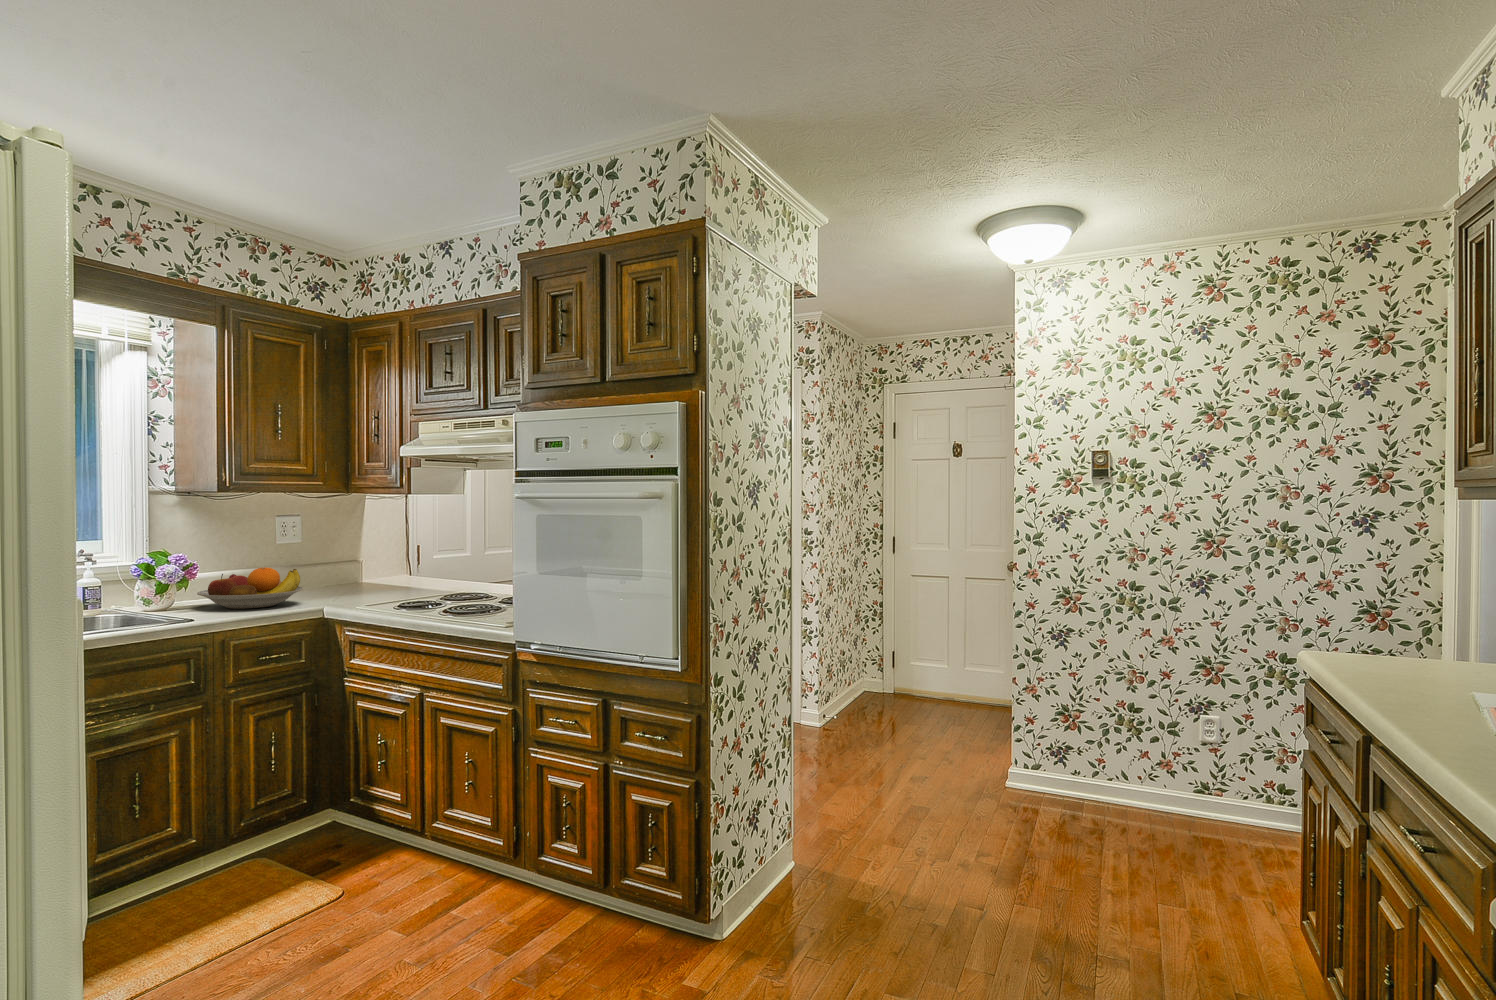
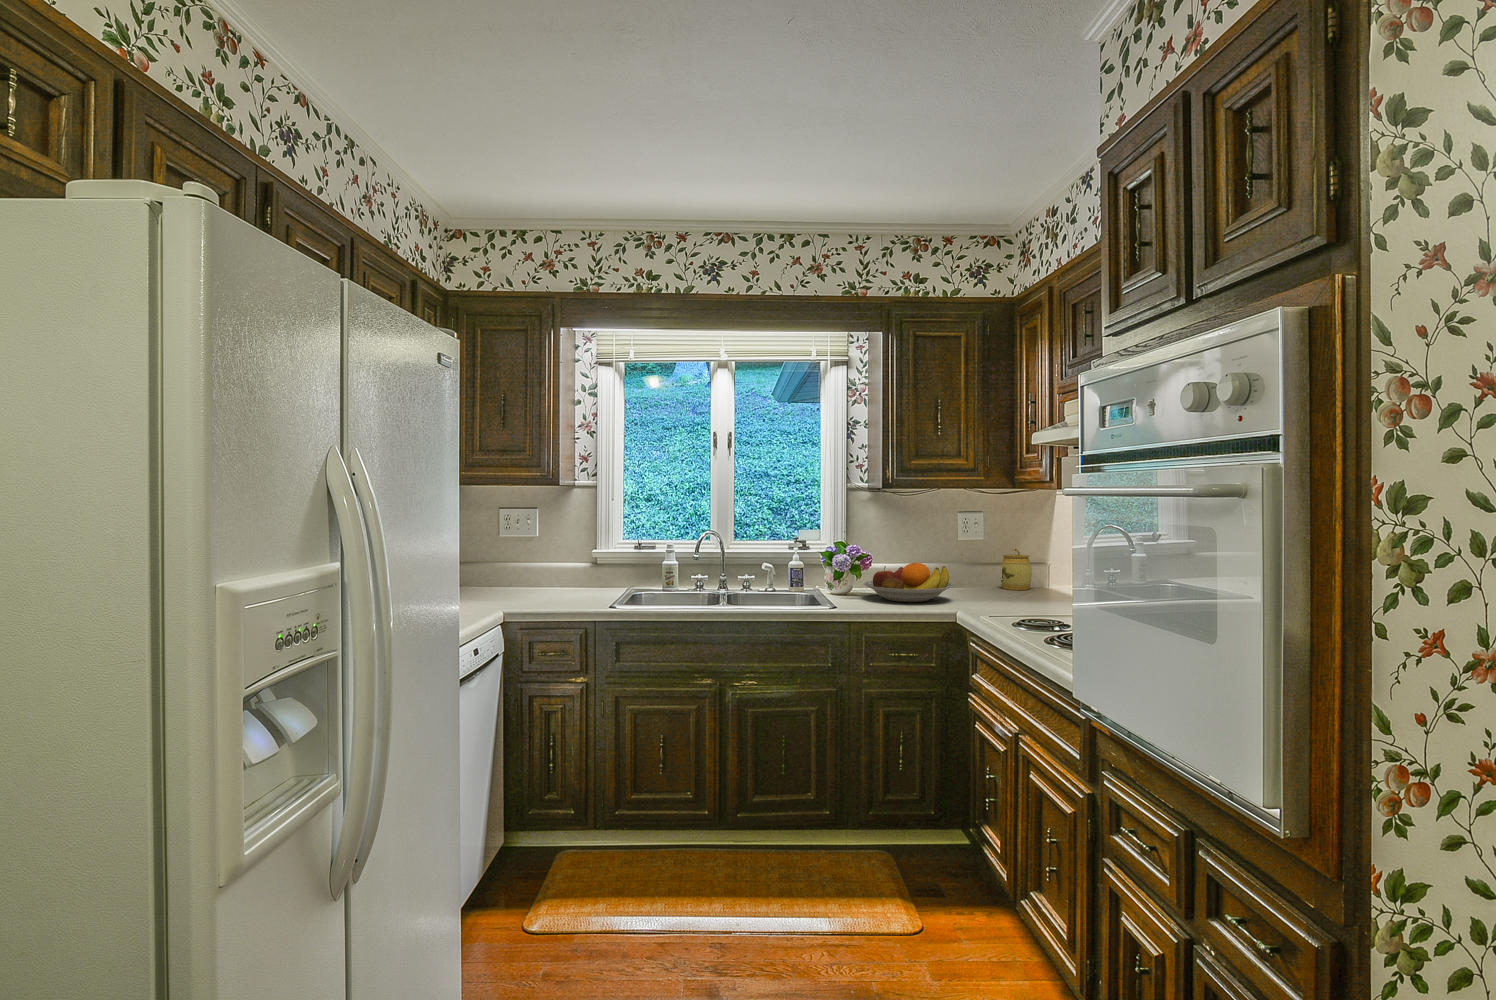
jar: none [313,550,346,589] -> present [1001,548,1032,590]

